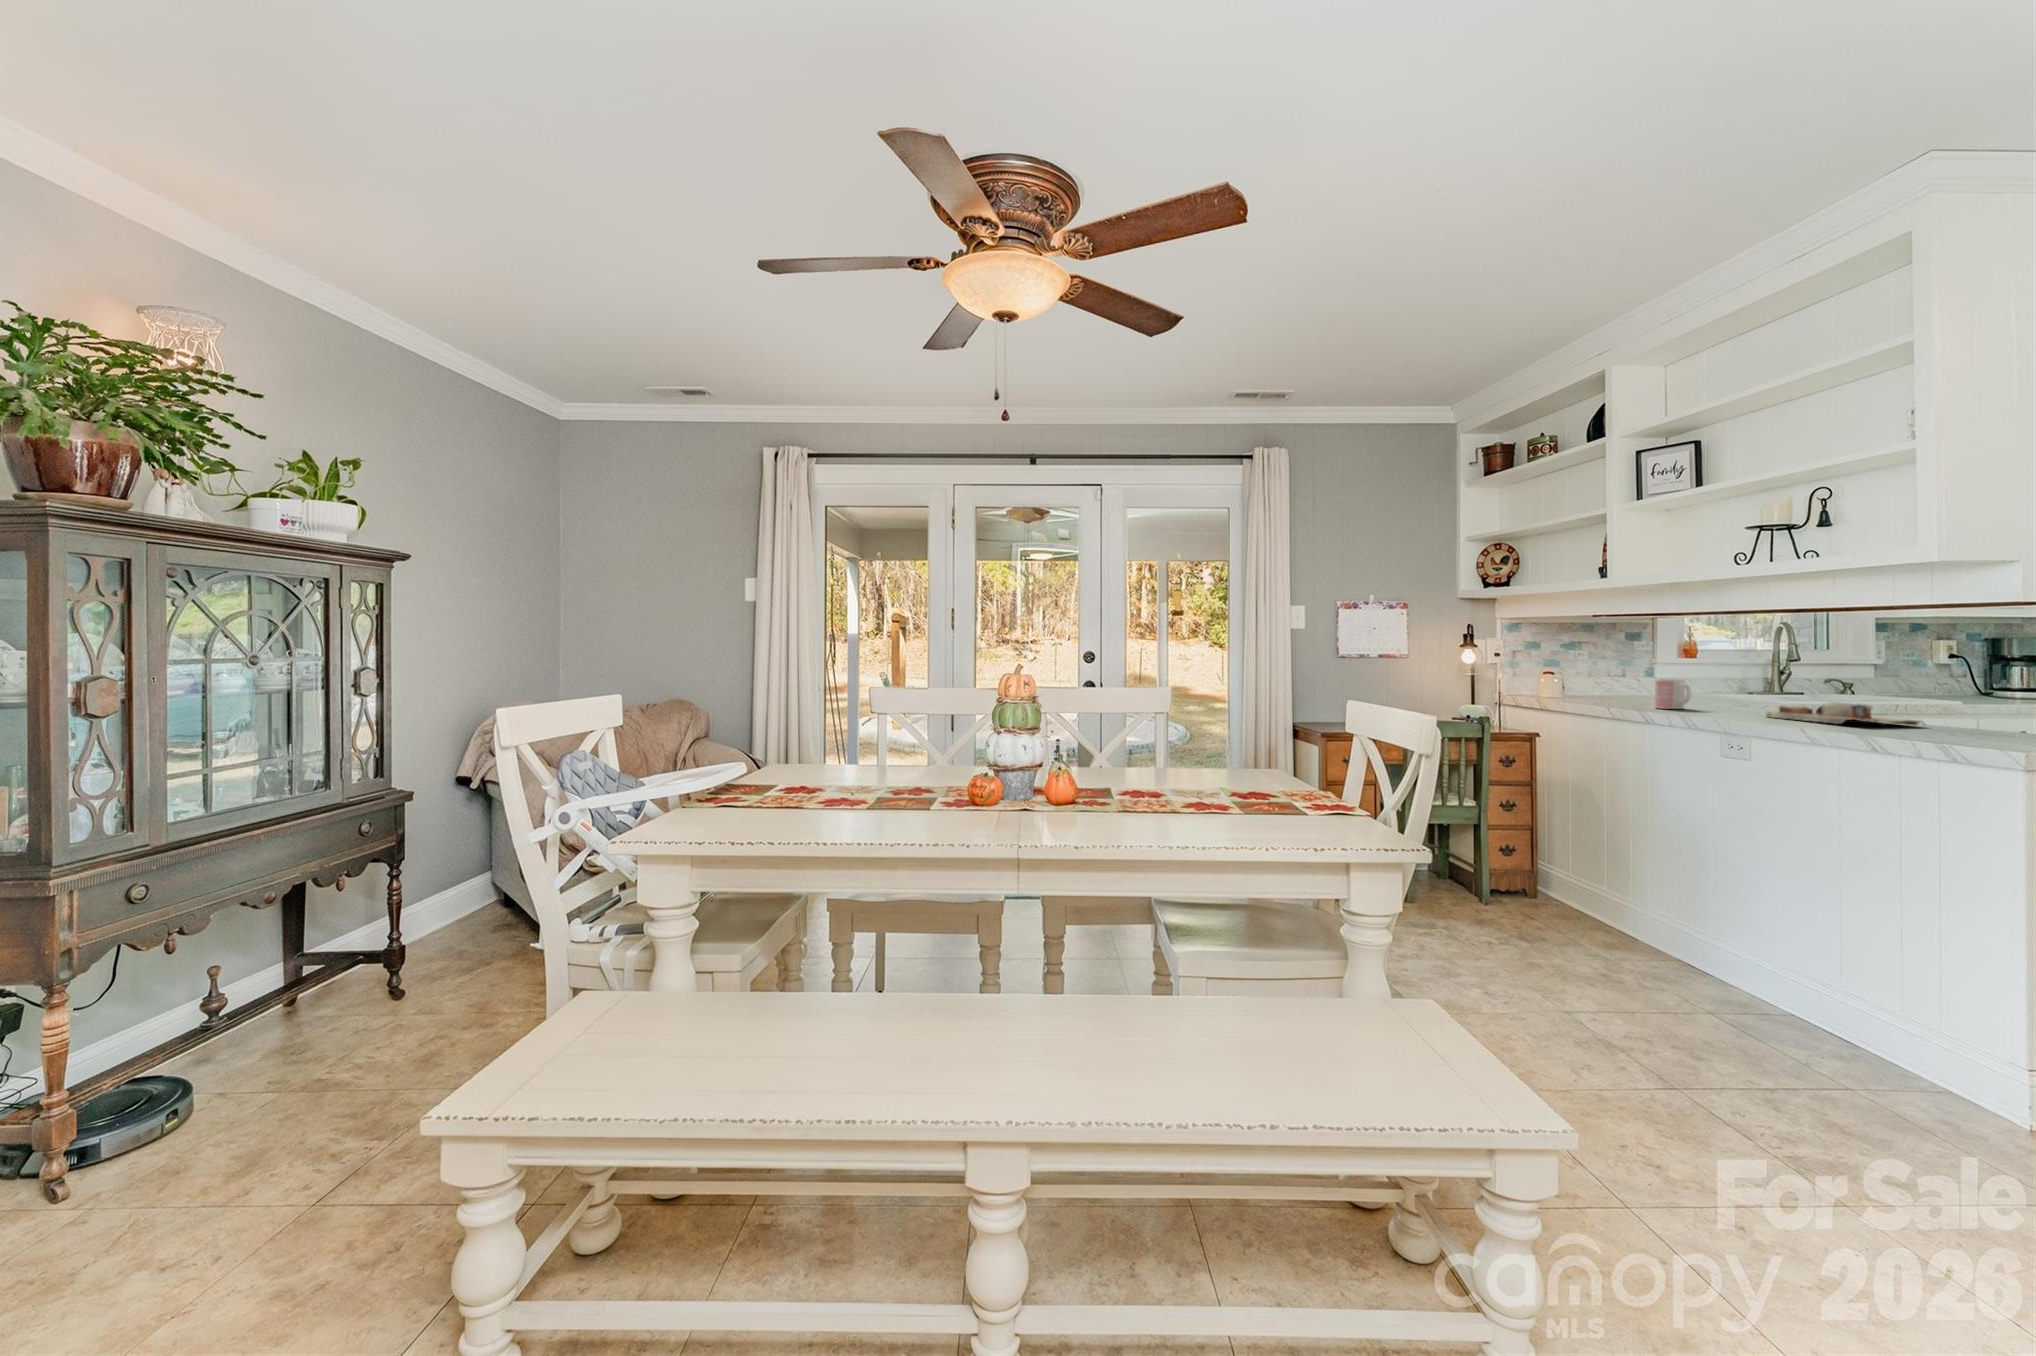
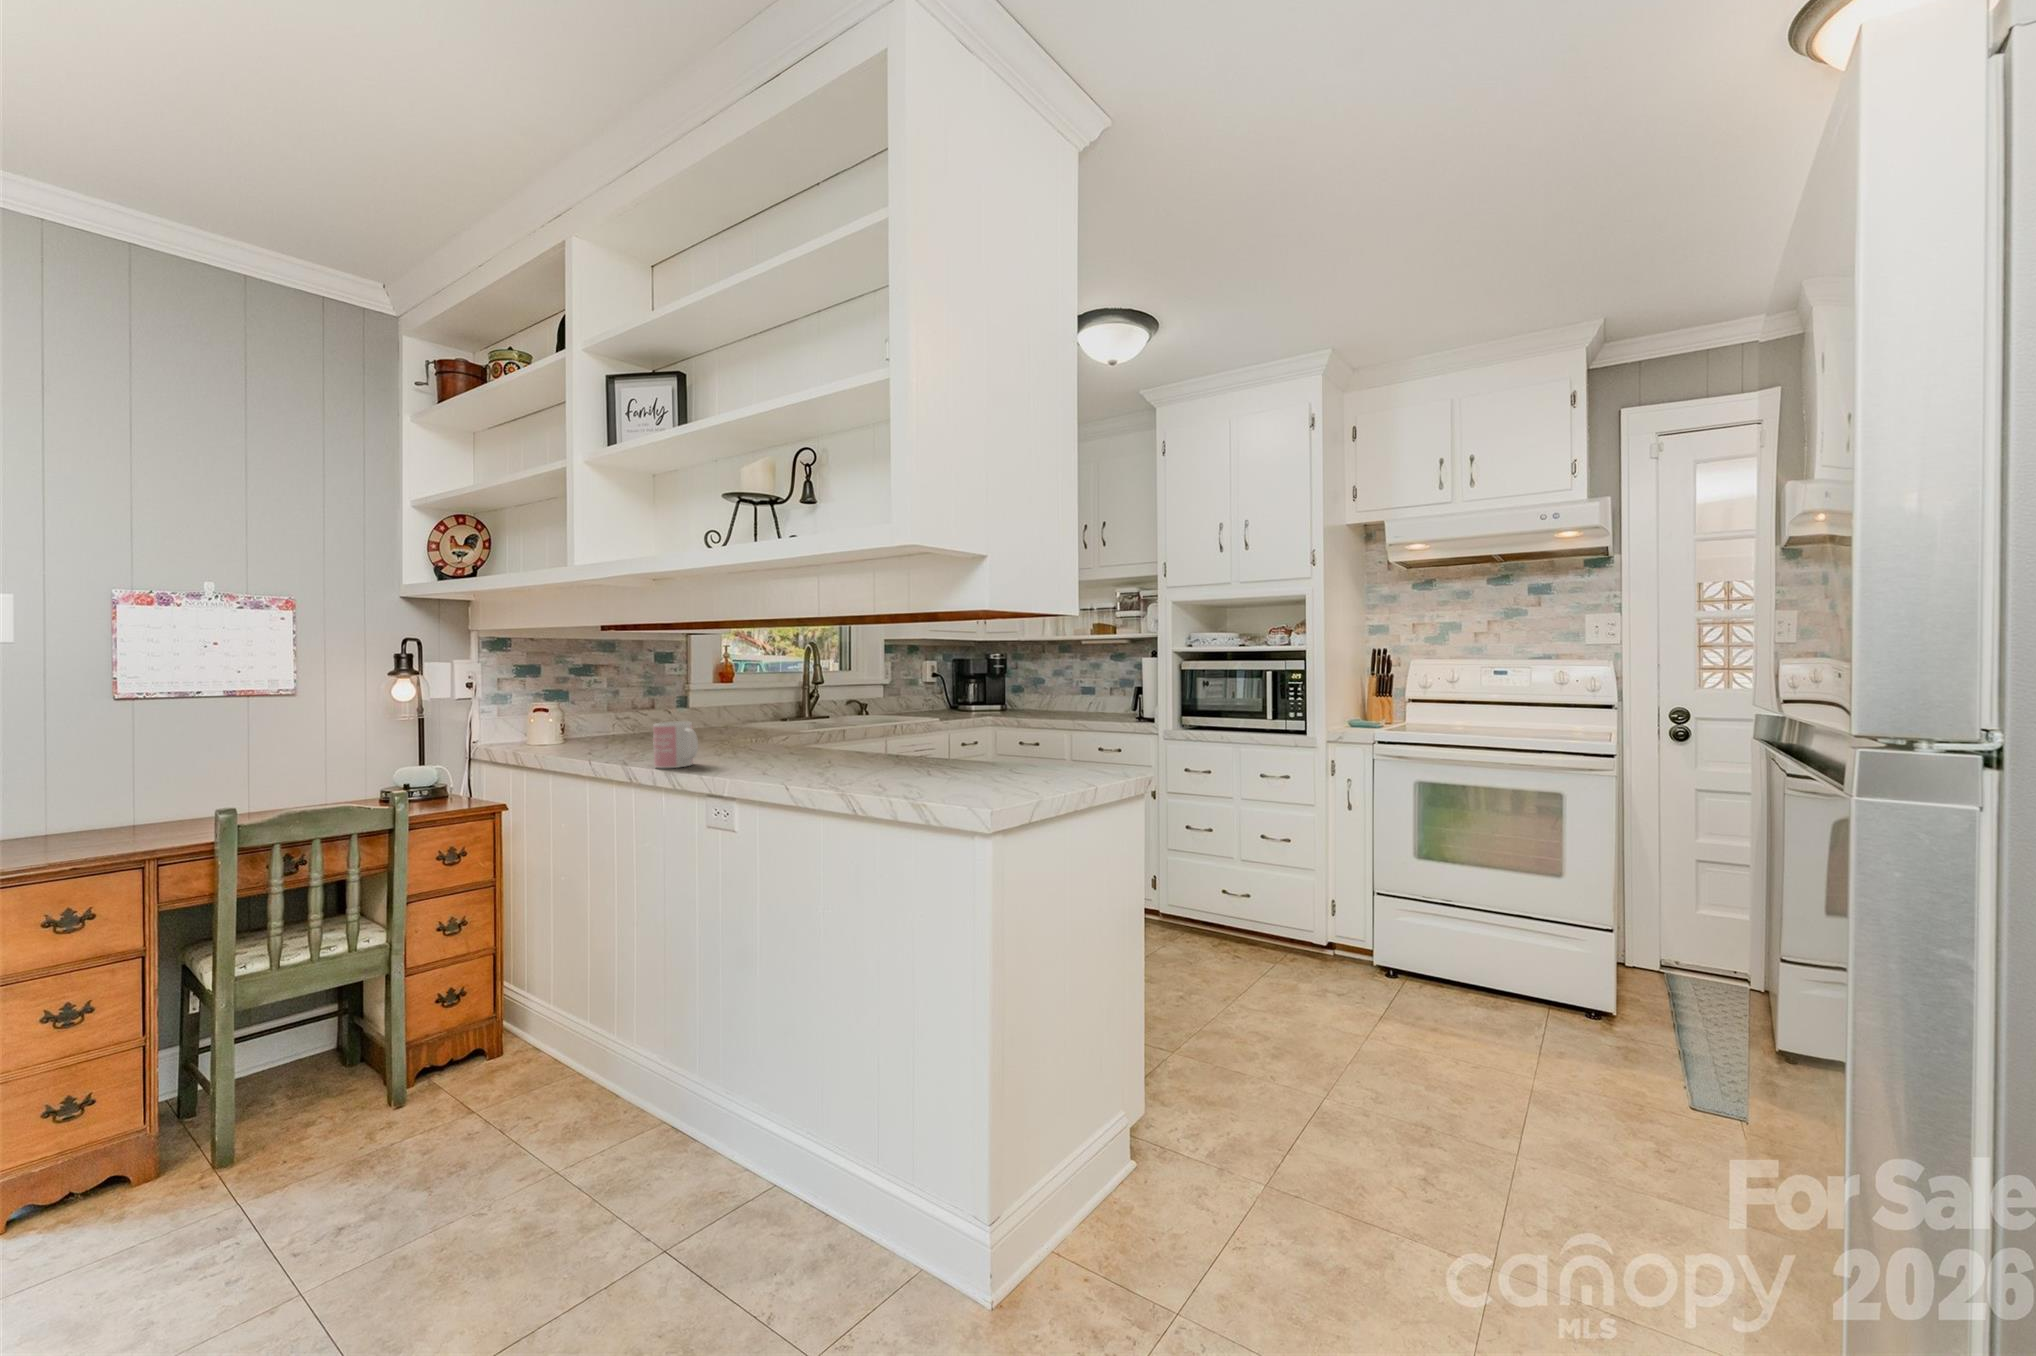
cutting board: present [1766,702,1924,725] -> none [783,752,951,791]

